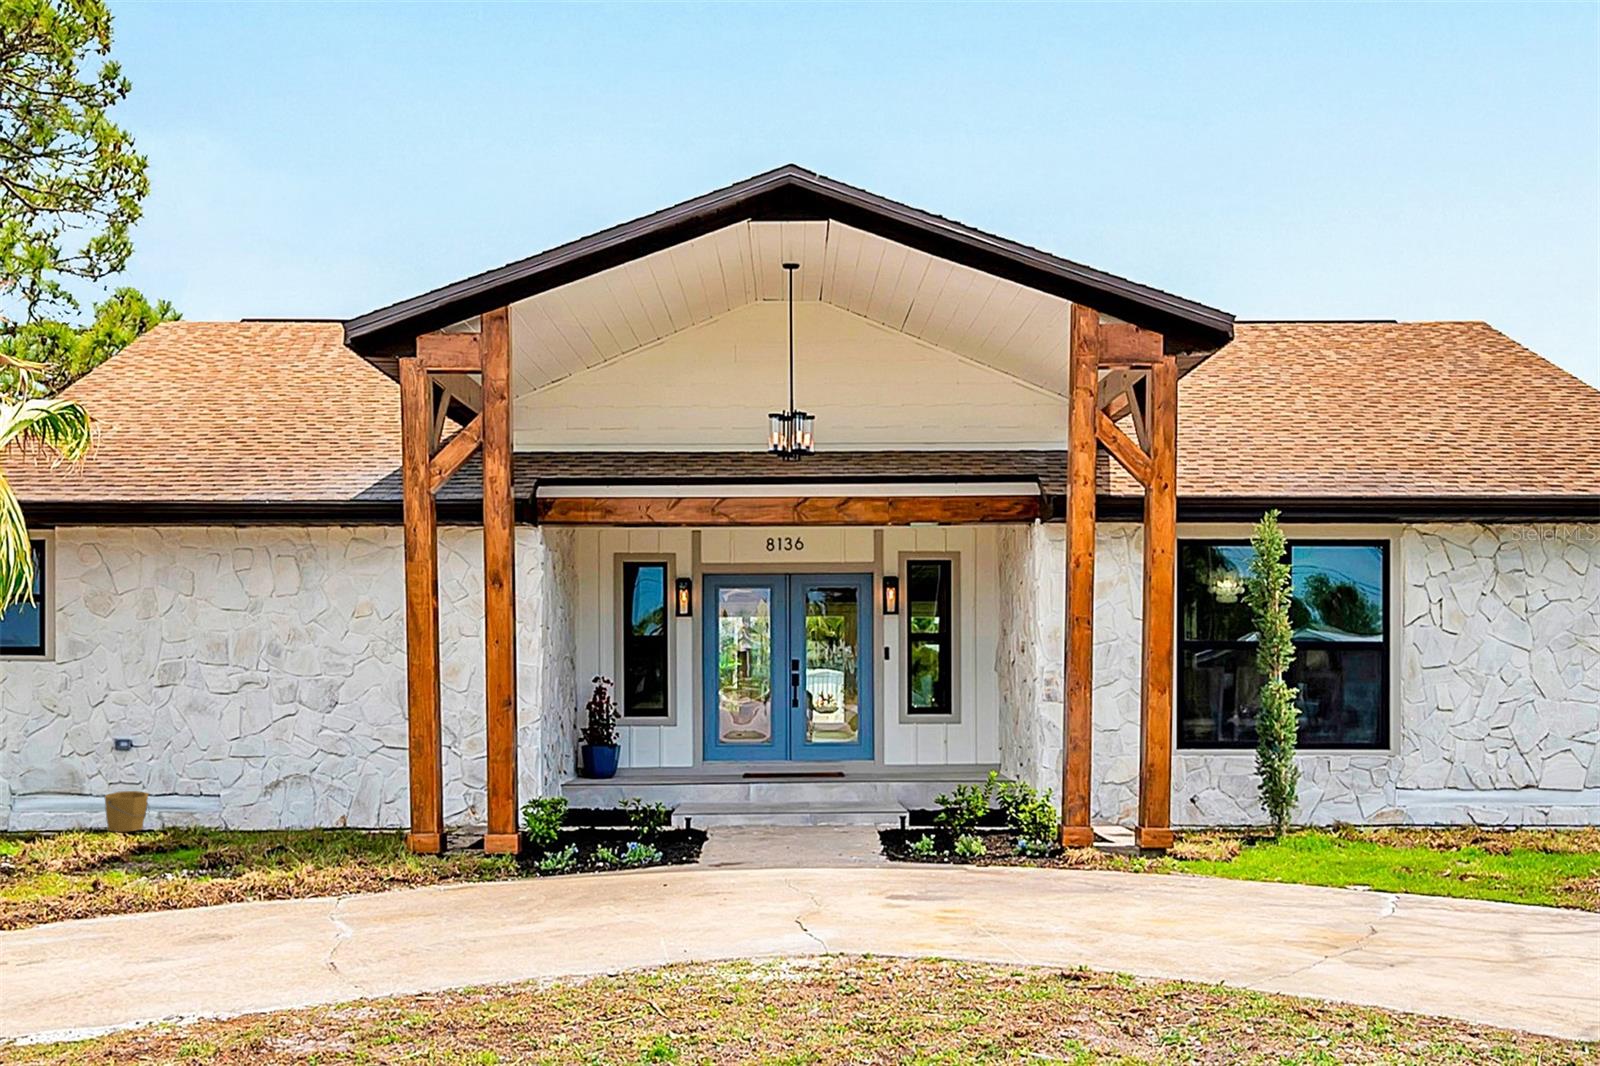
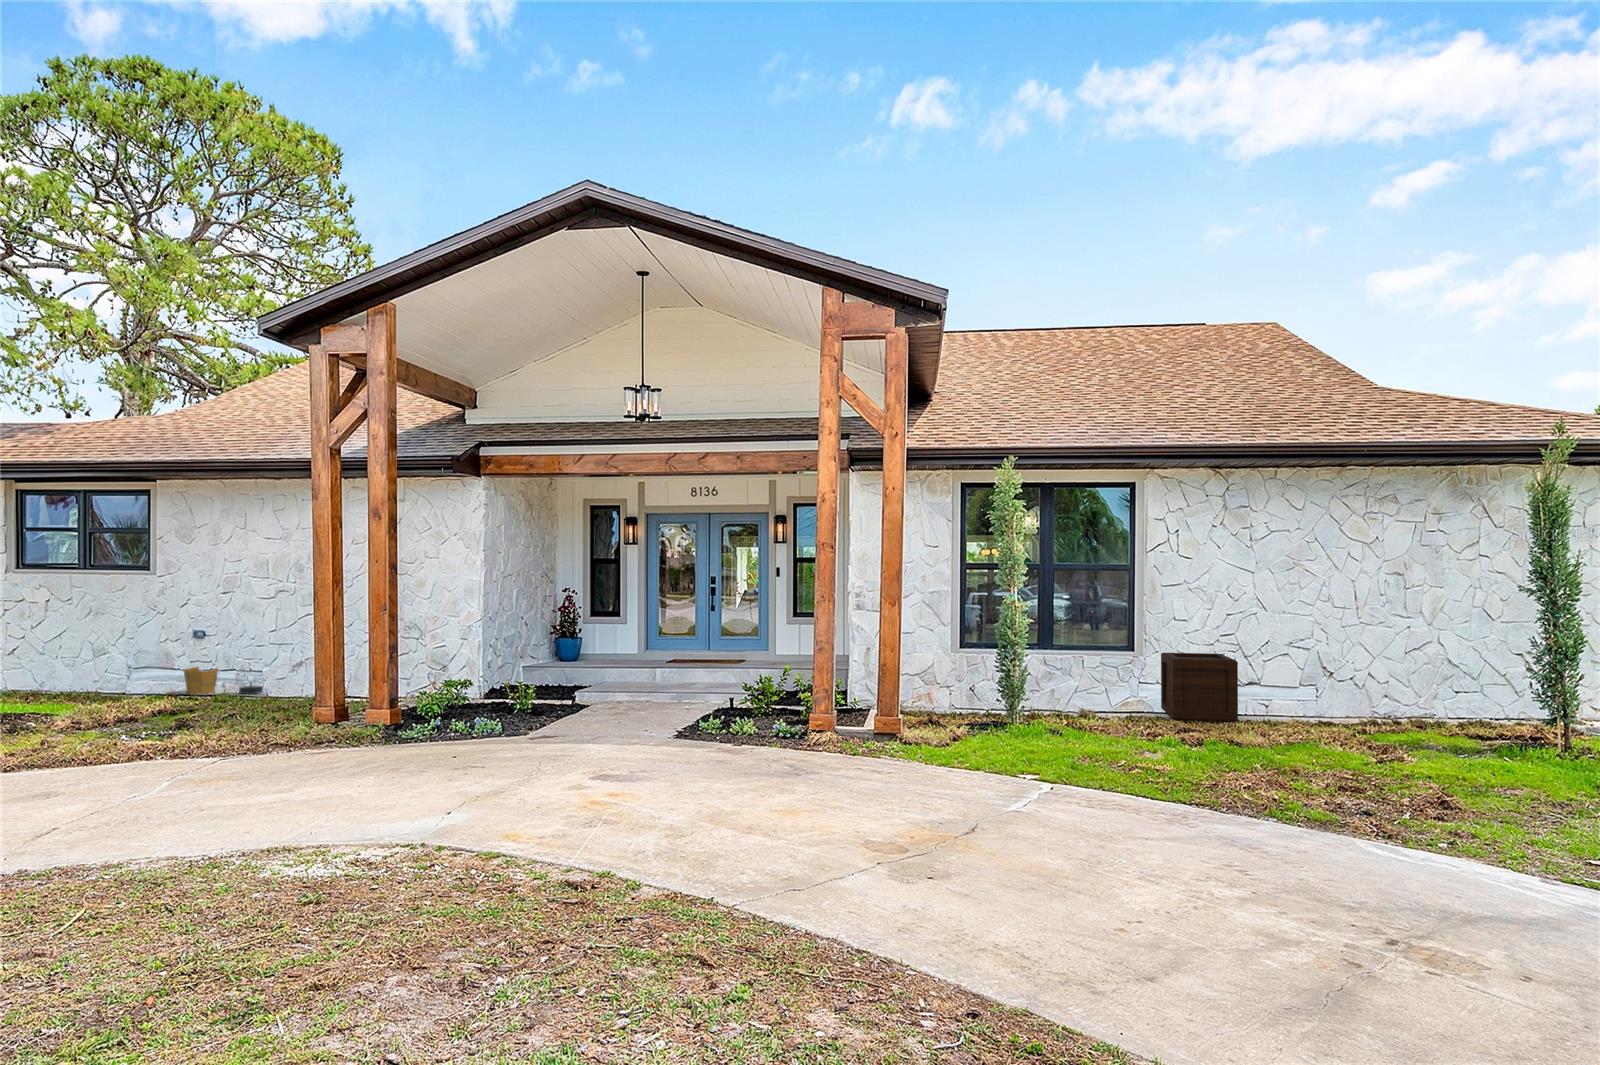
wooden crate: none [1424,749,1528,830] -> present [1161,653,1238,722]
decorative plant: none [178,793,222,829] -> present [235,673,263,694]

